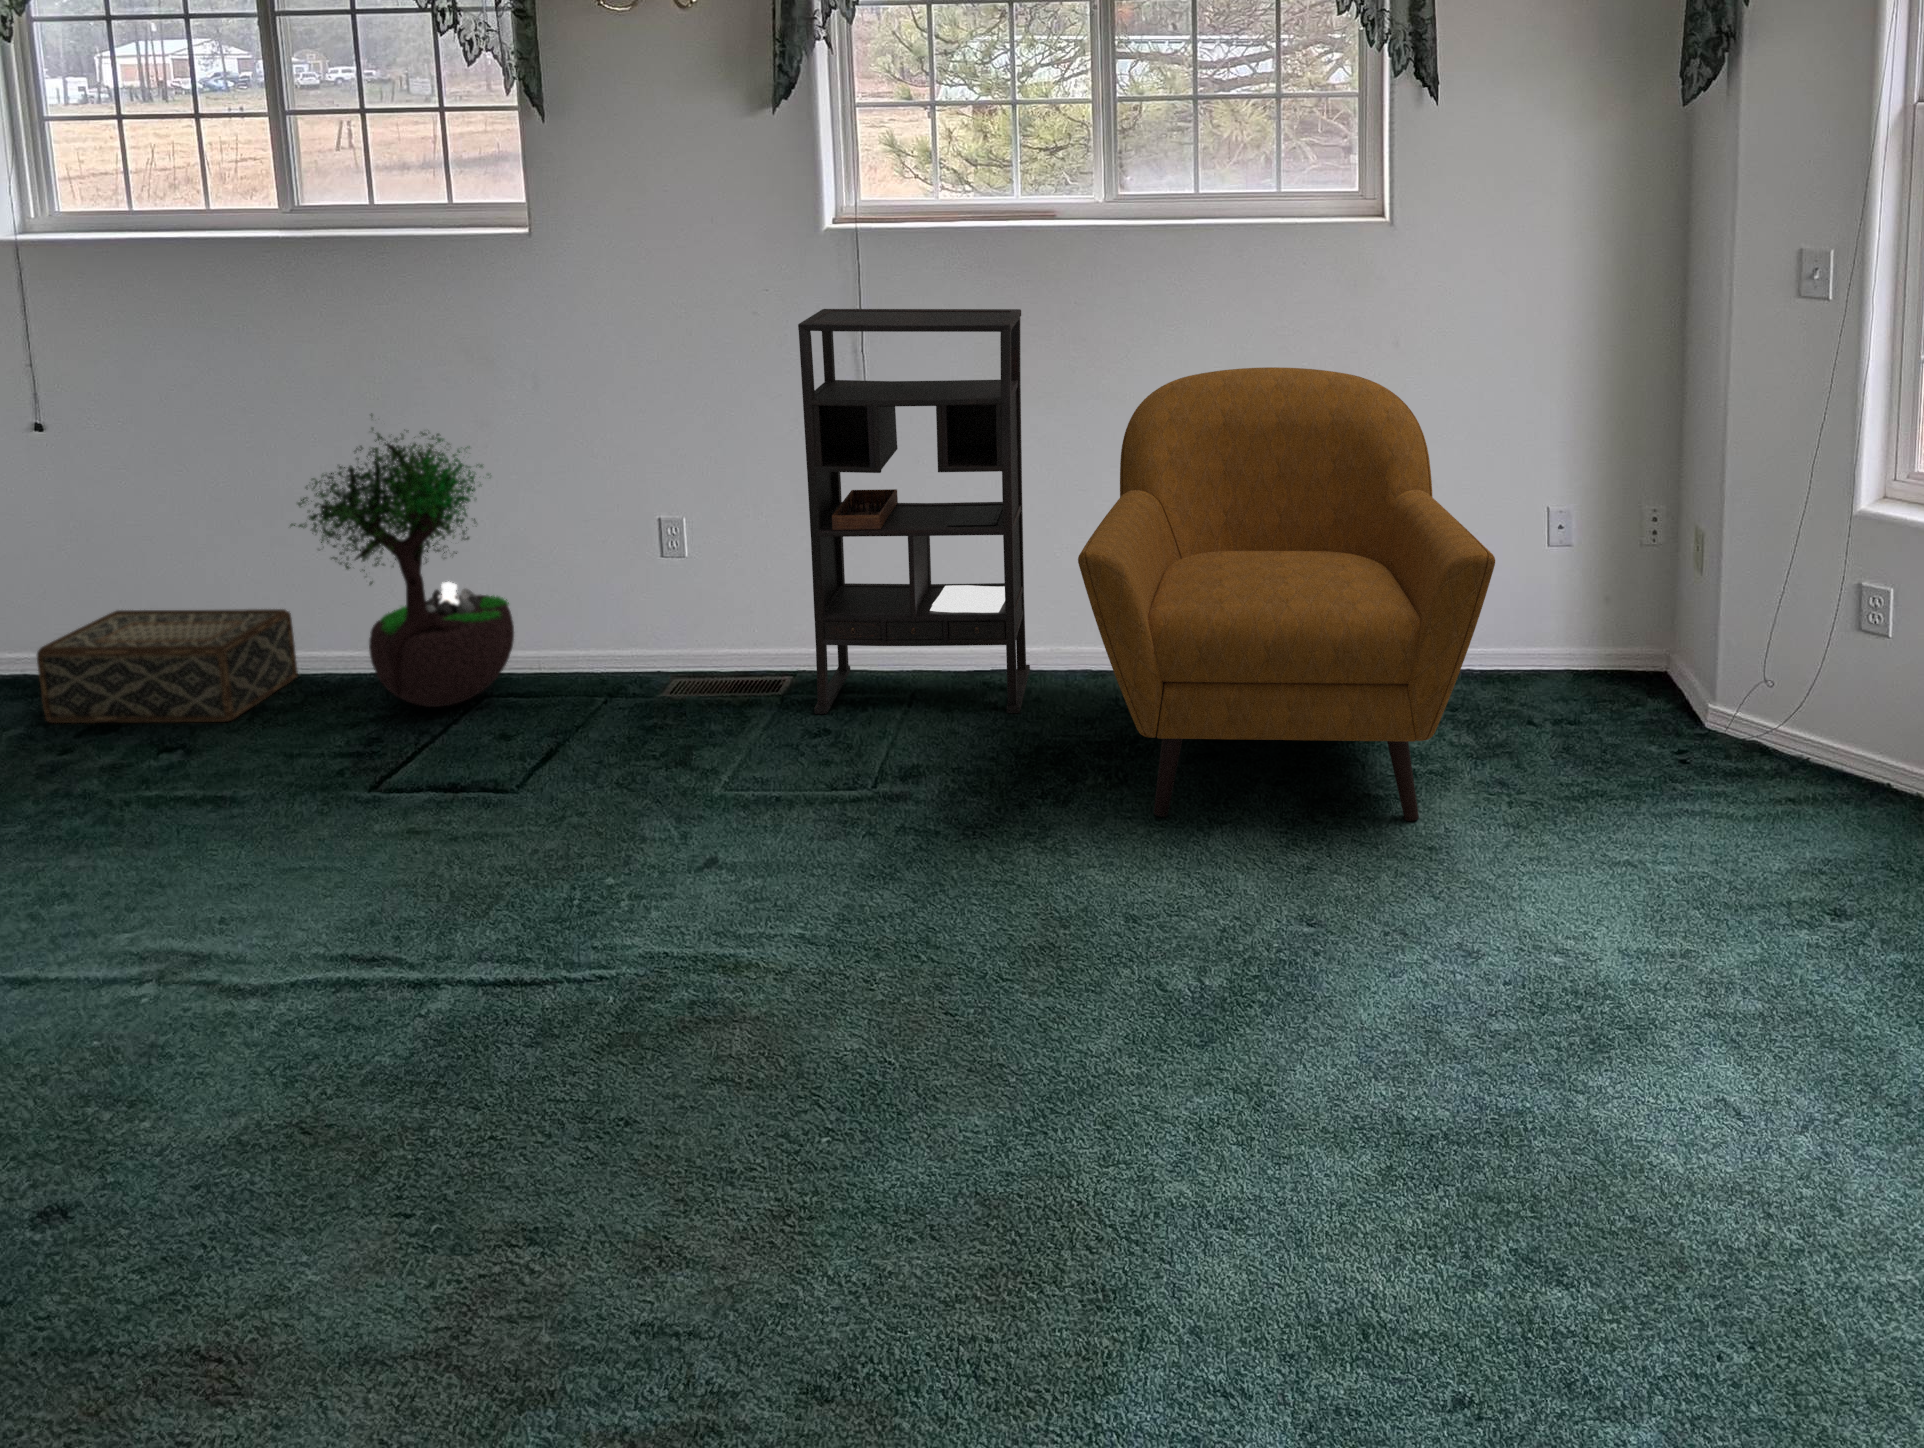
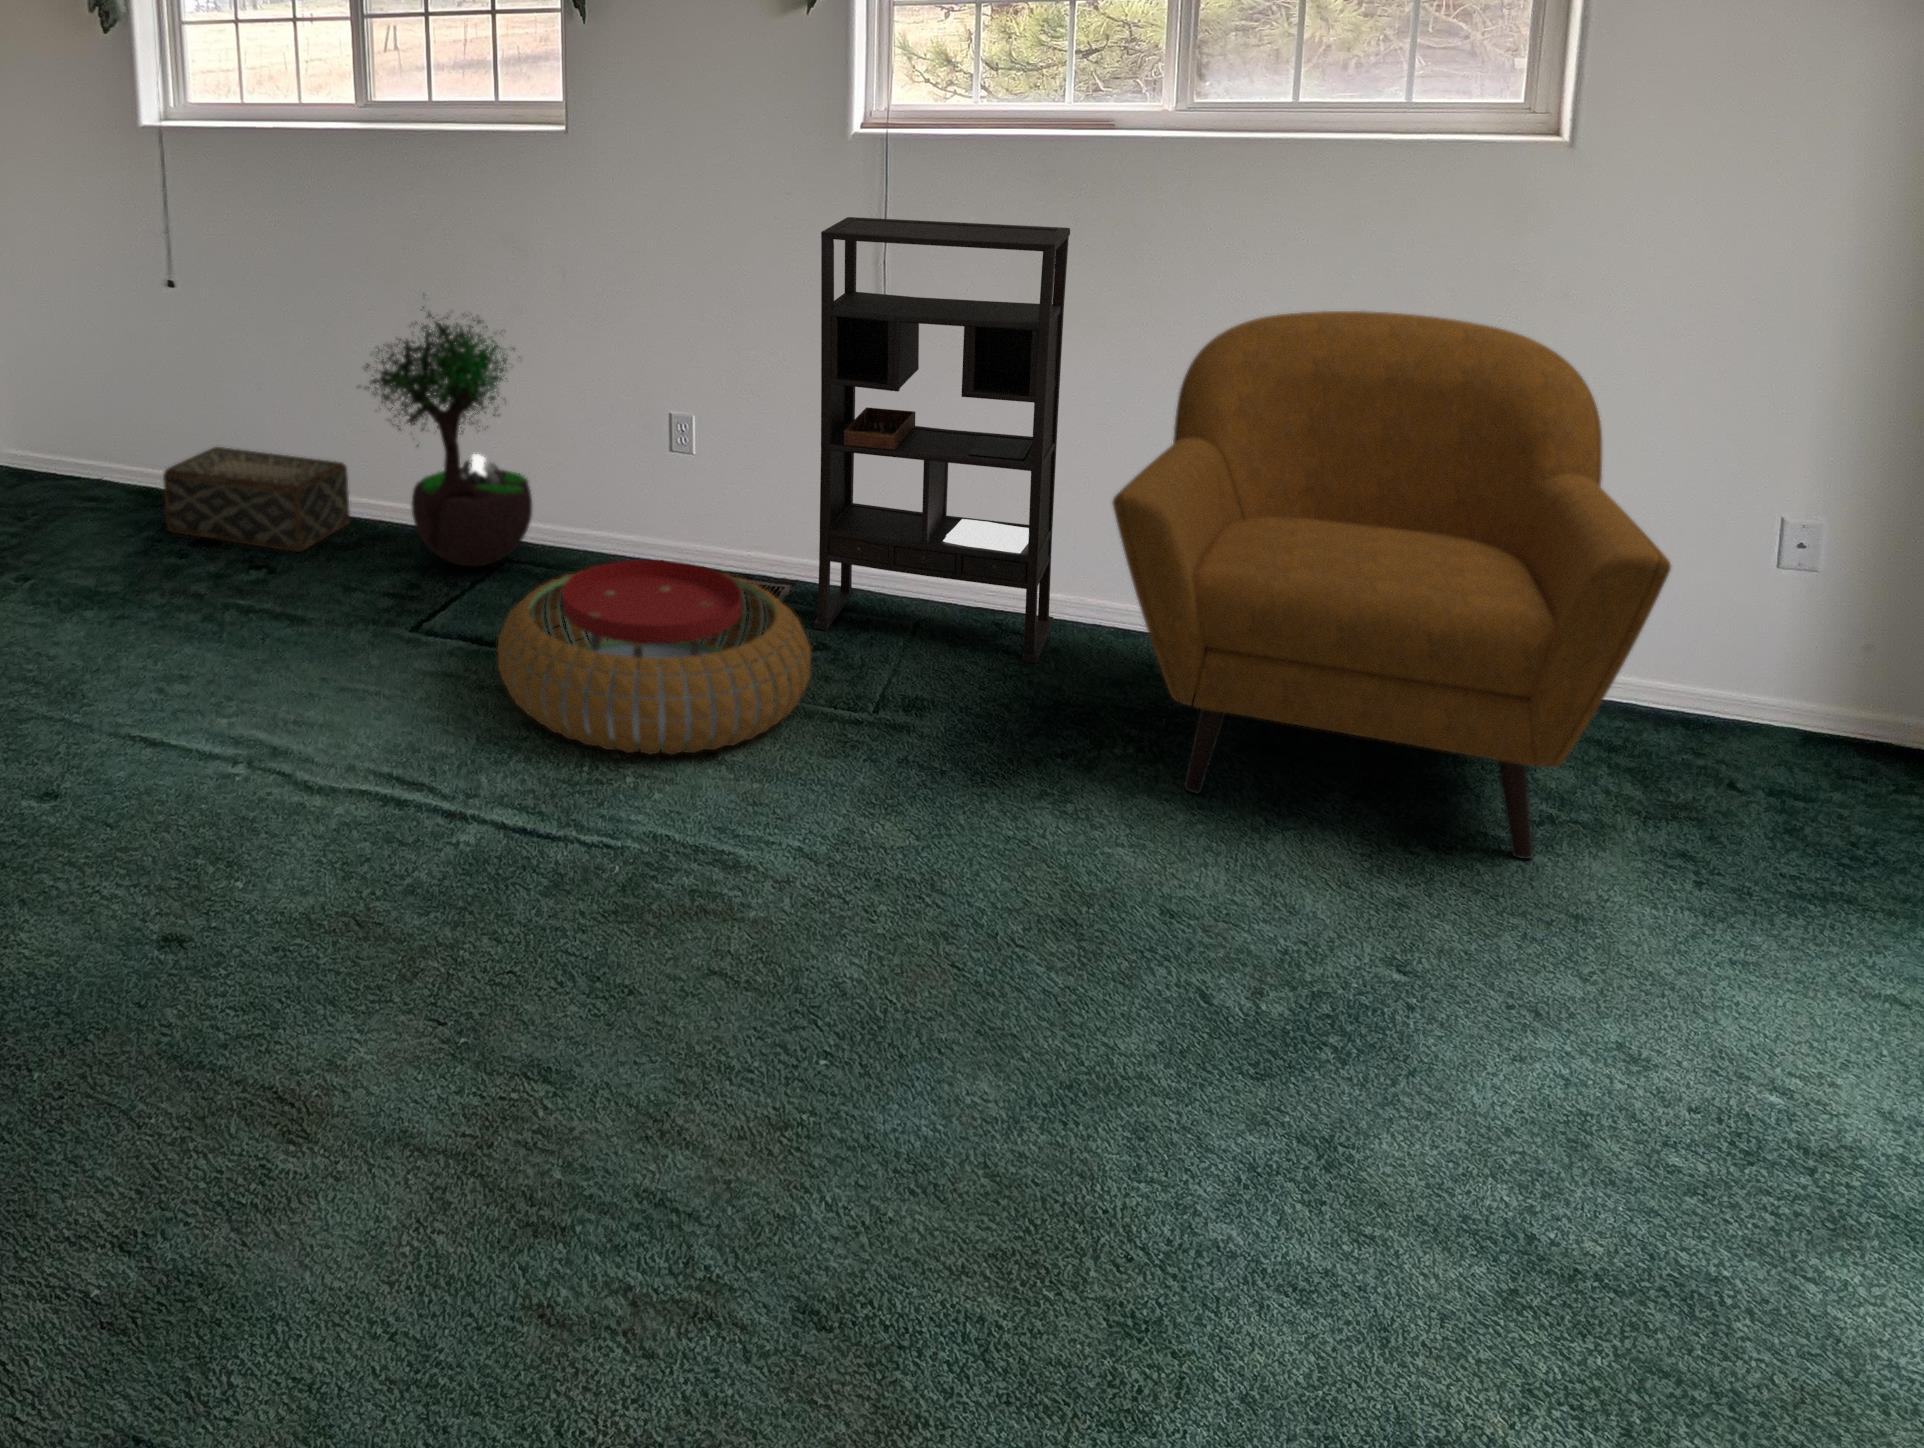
pouf: none [468,672,813,897] -> present [498,560,811,755]

